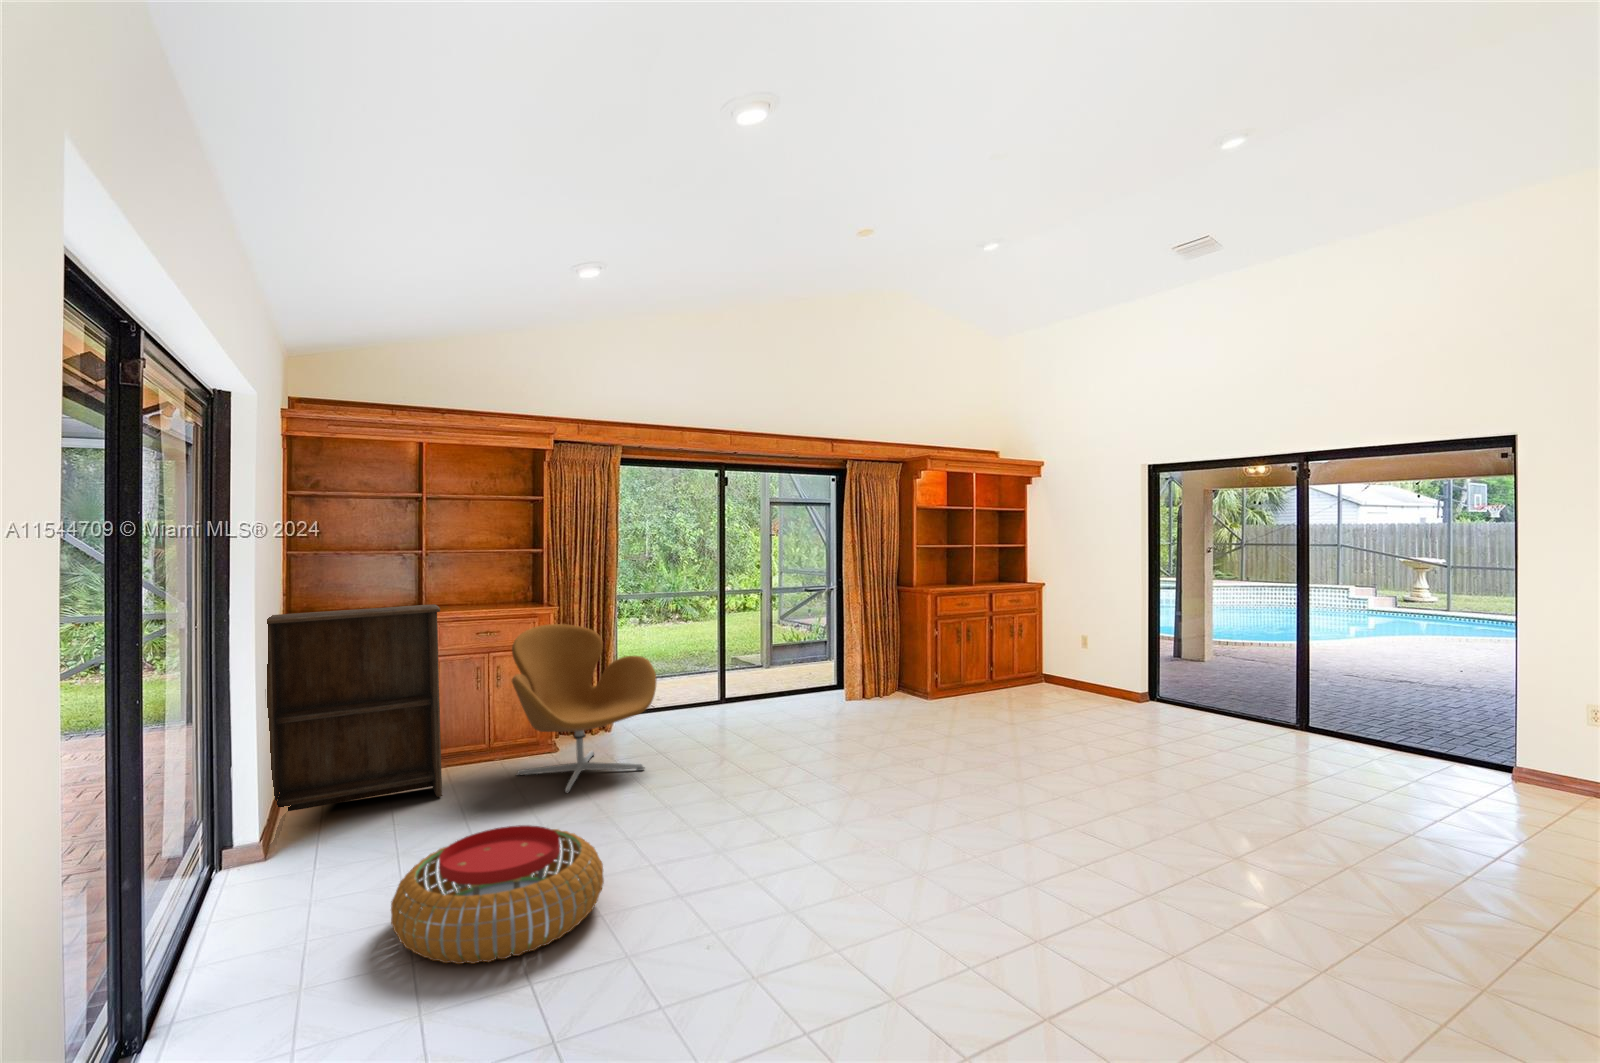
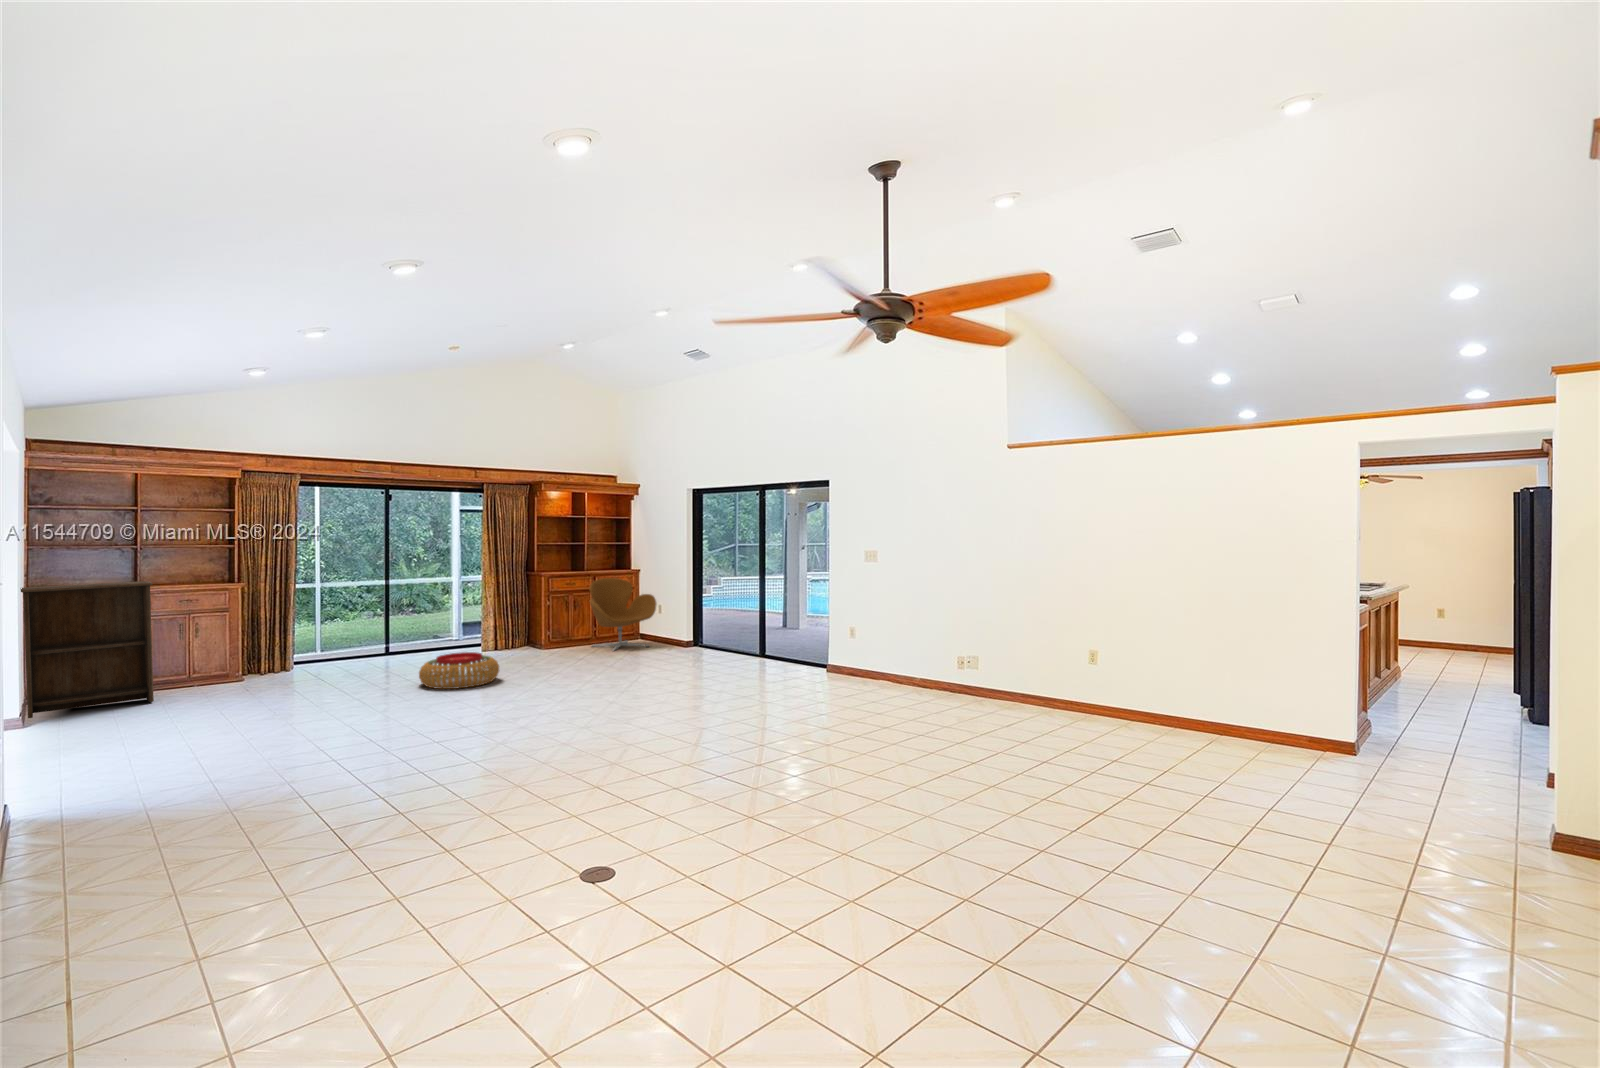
armchair: present [512,624,656,793] -> present [590,578,656,651]
pouf: present [391,825,604,964] -> present [419,652,499,689]

